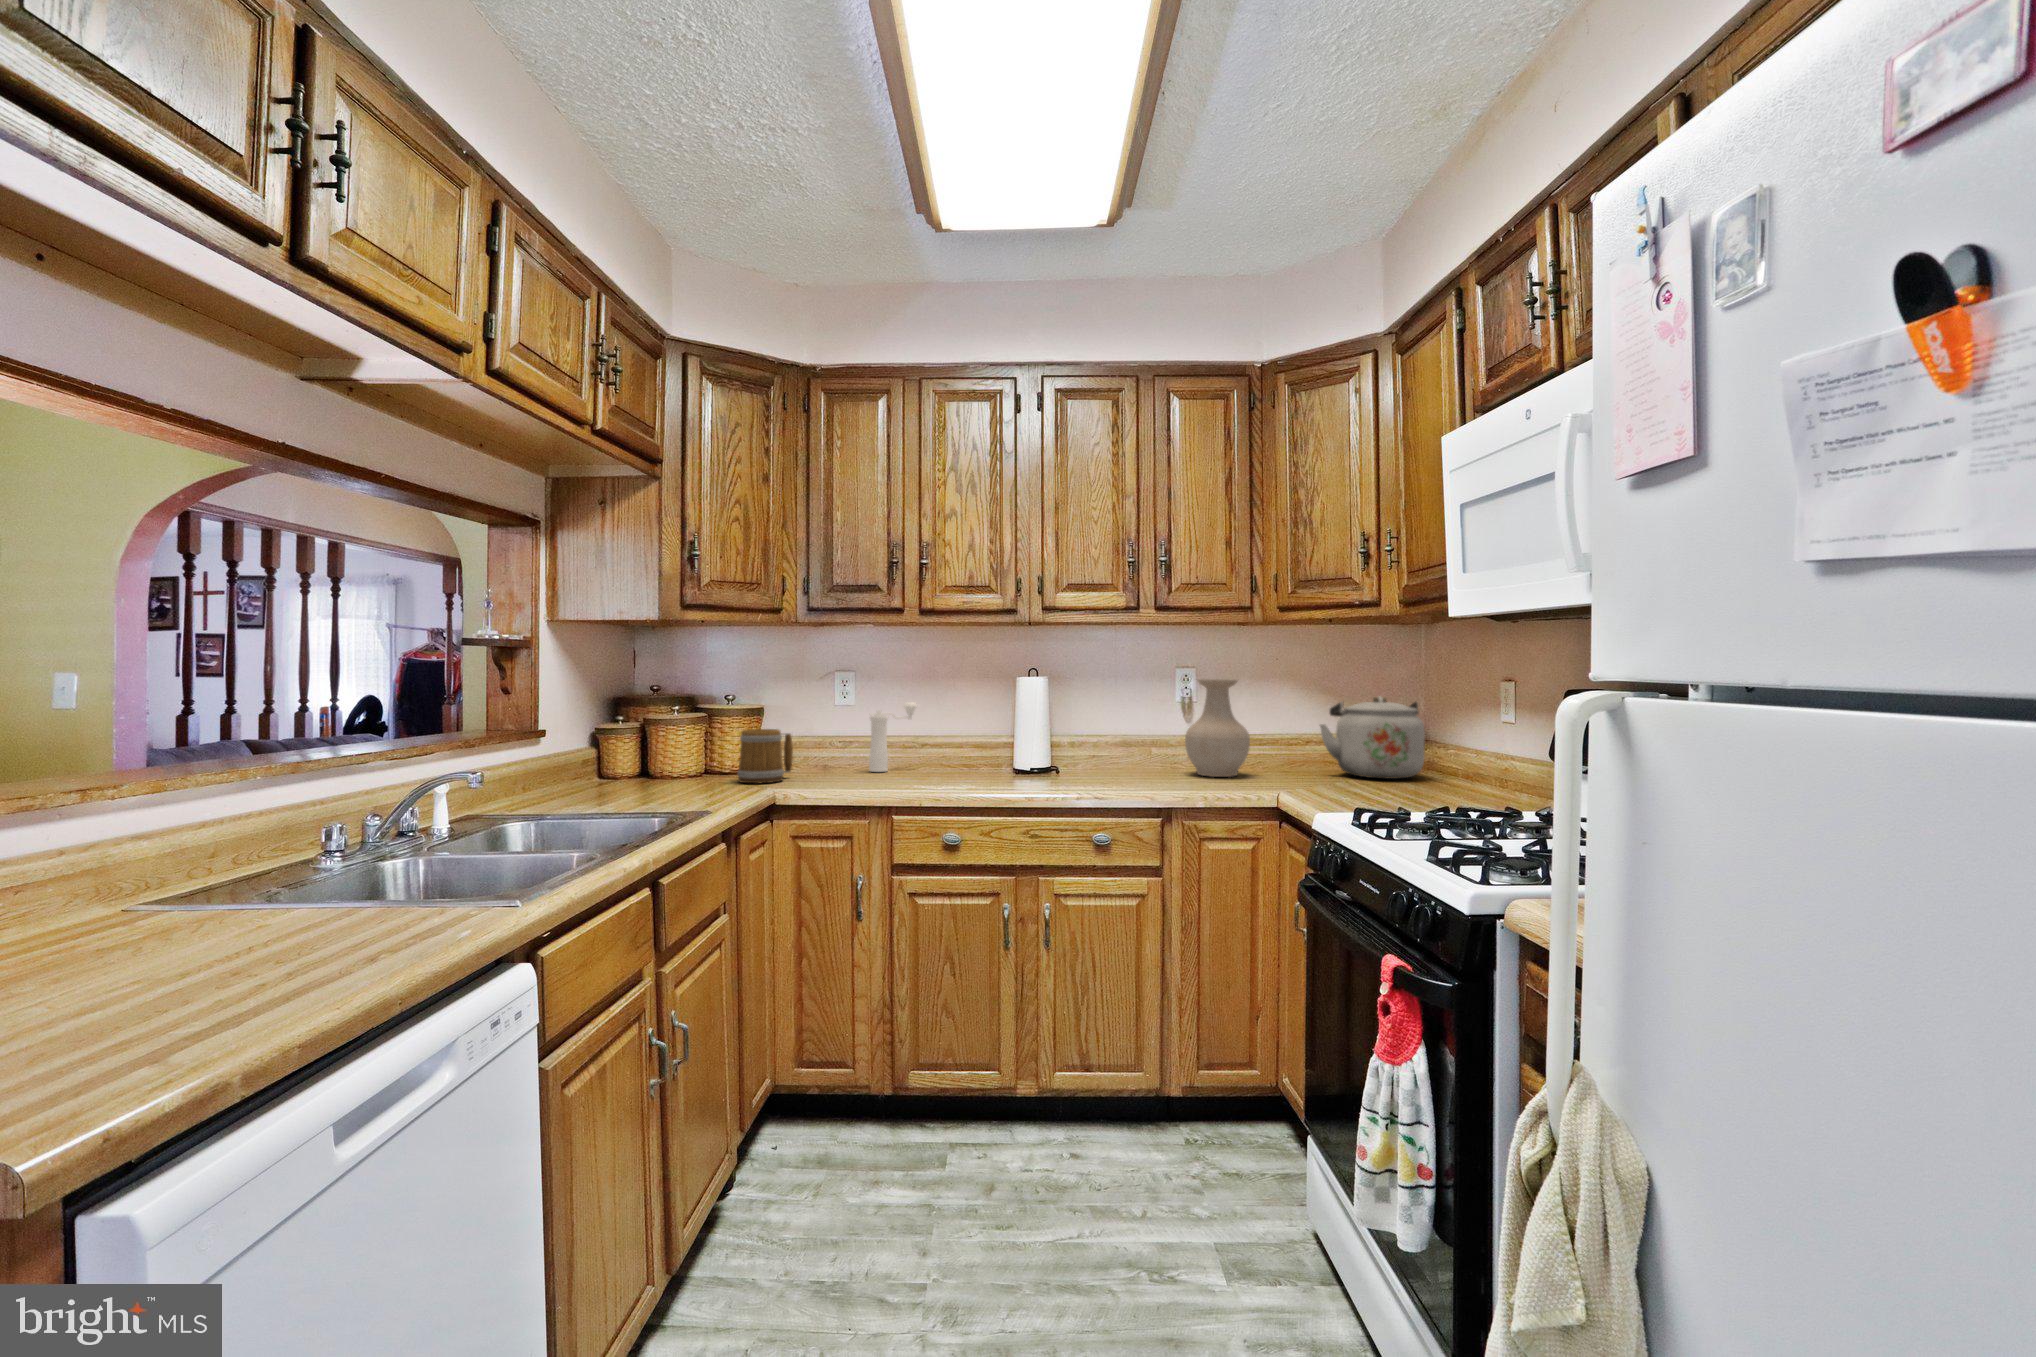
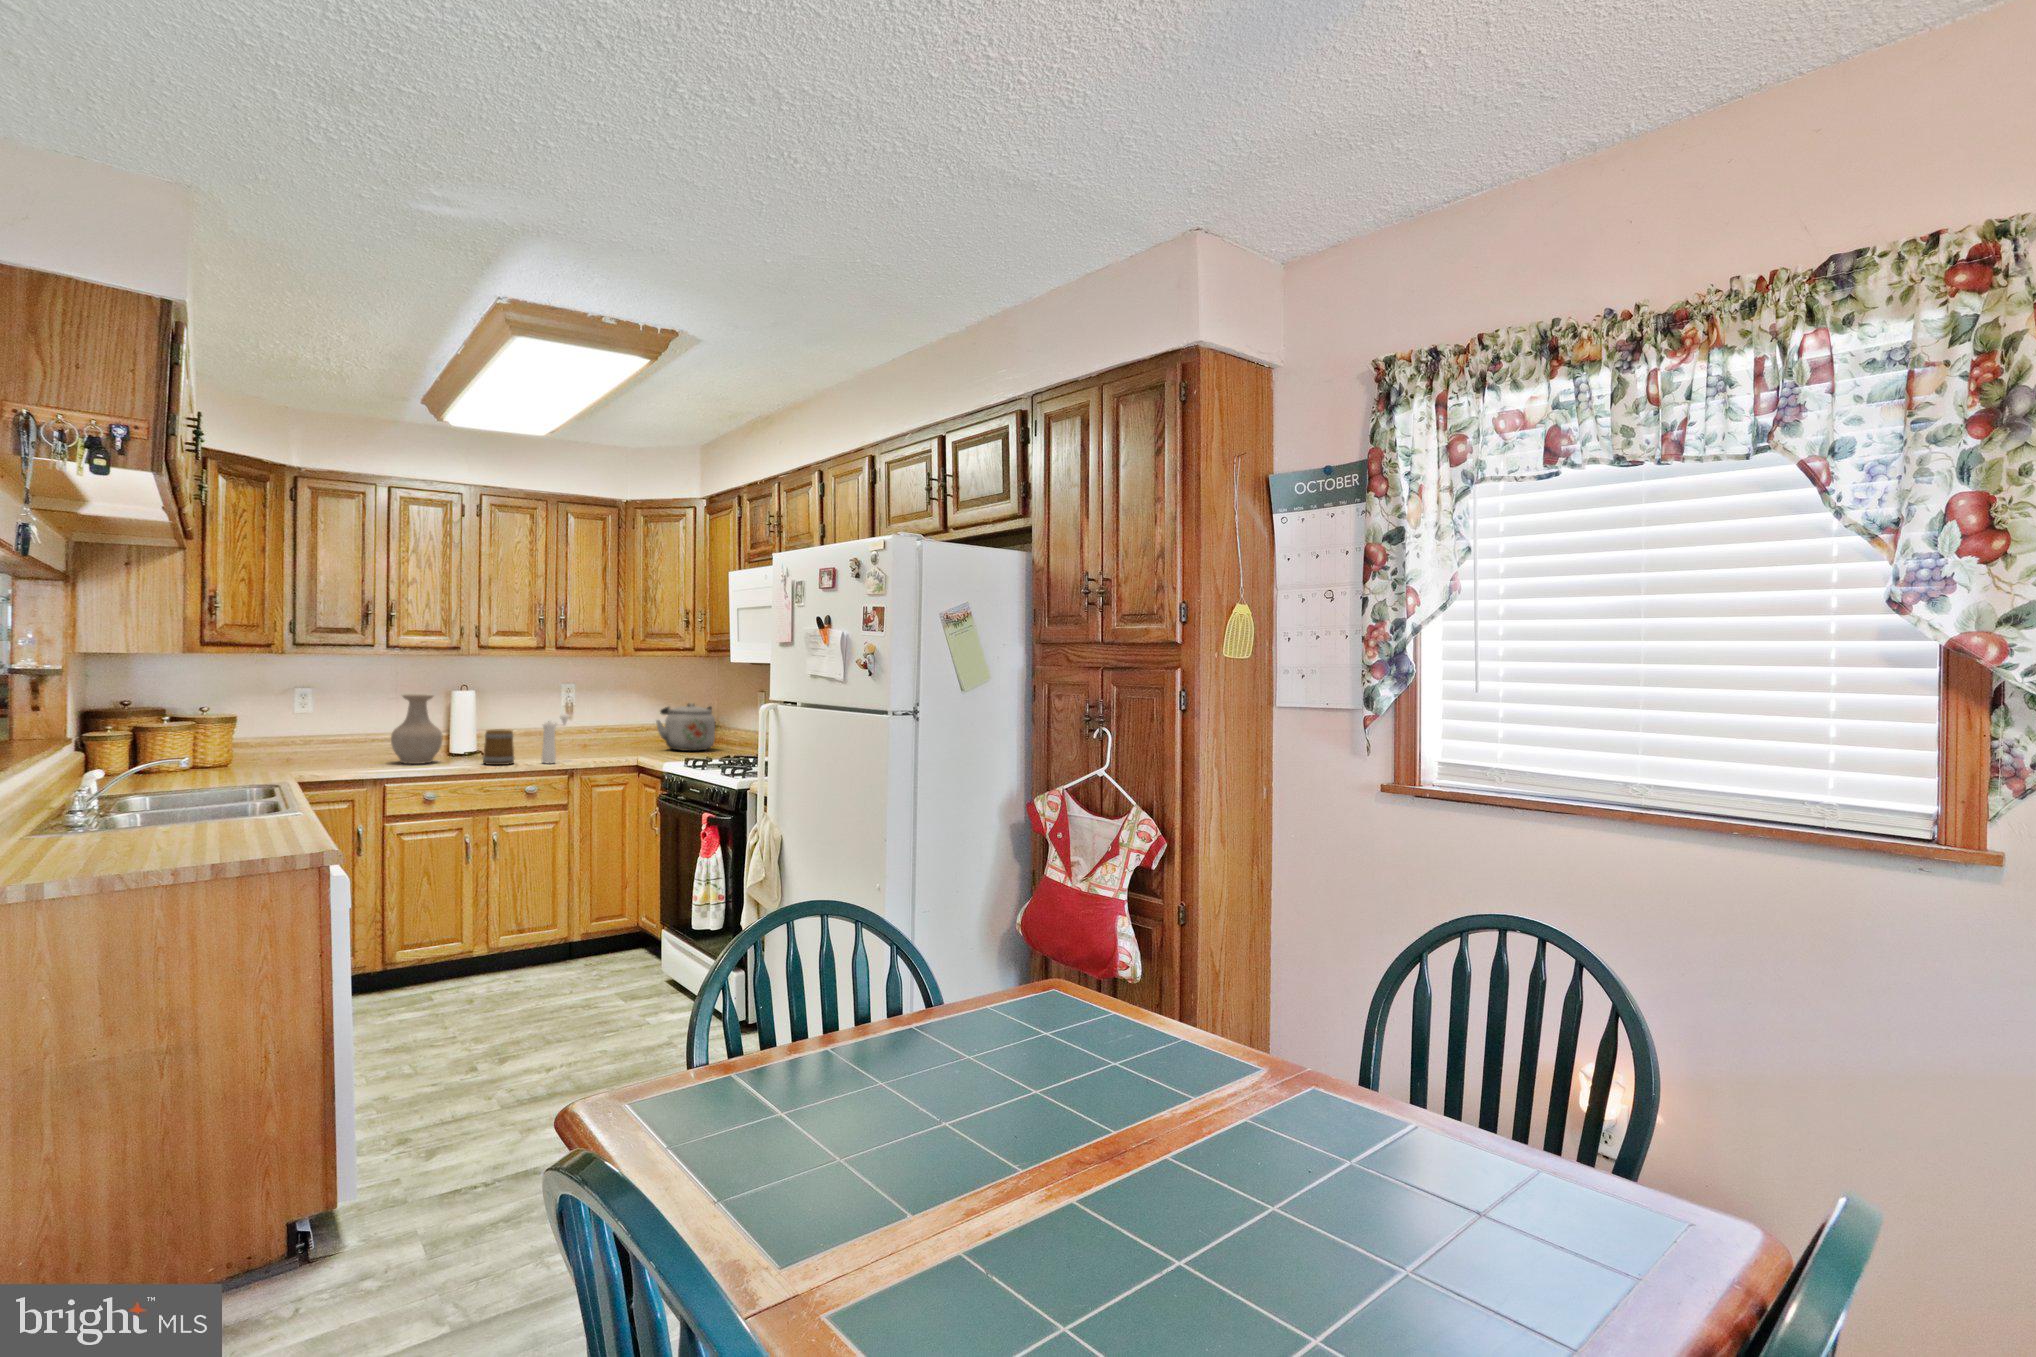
vase: present [1185,679,1250,777] -> present [391,694,443,764]
pepper mill: present [869,702,917,772] -> present [541,714,569,763]
mug: present [738,729,793,783] -> present [483,730,514,765]

